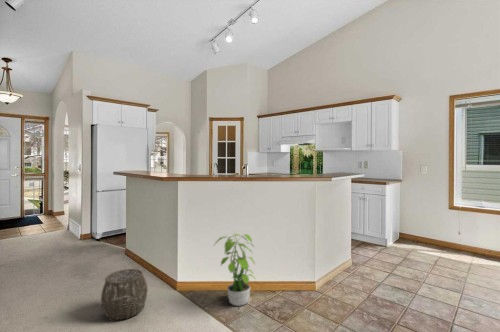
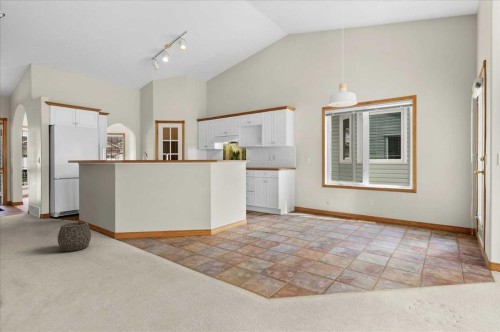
potted plant: present [217,234,254,306] -> none [138,196,169,243]

